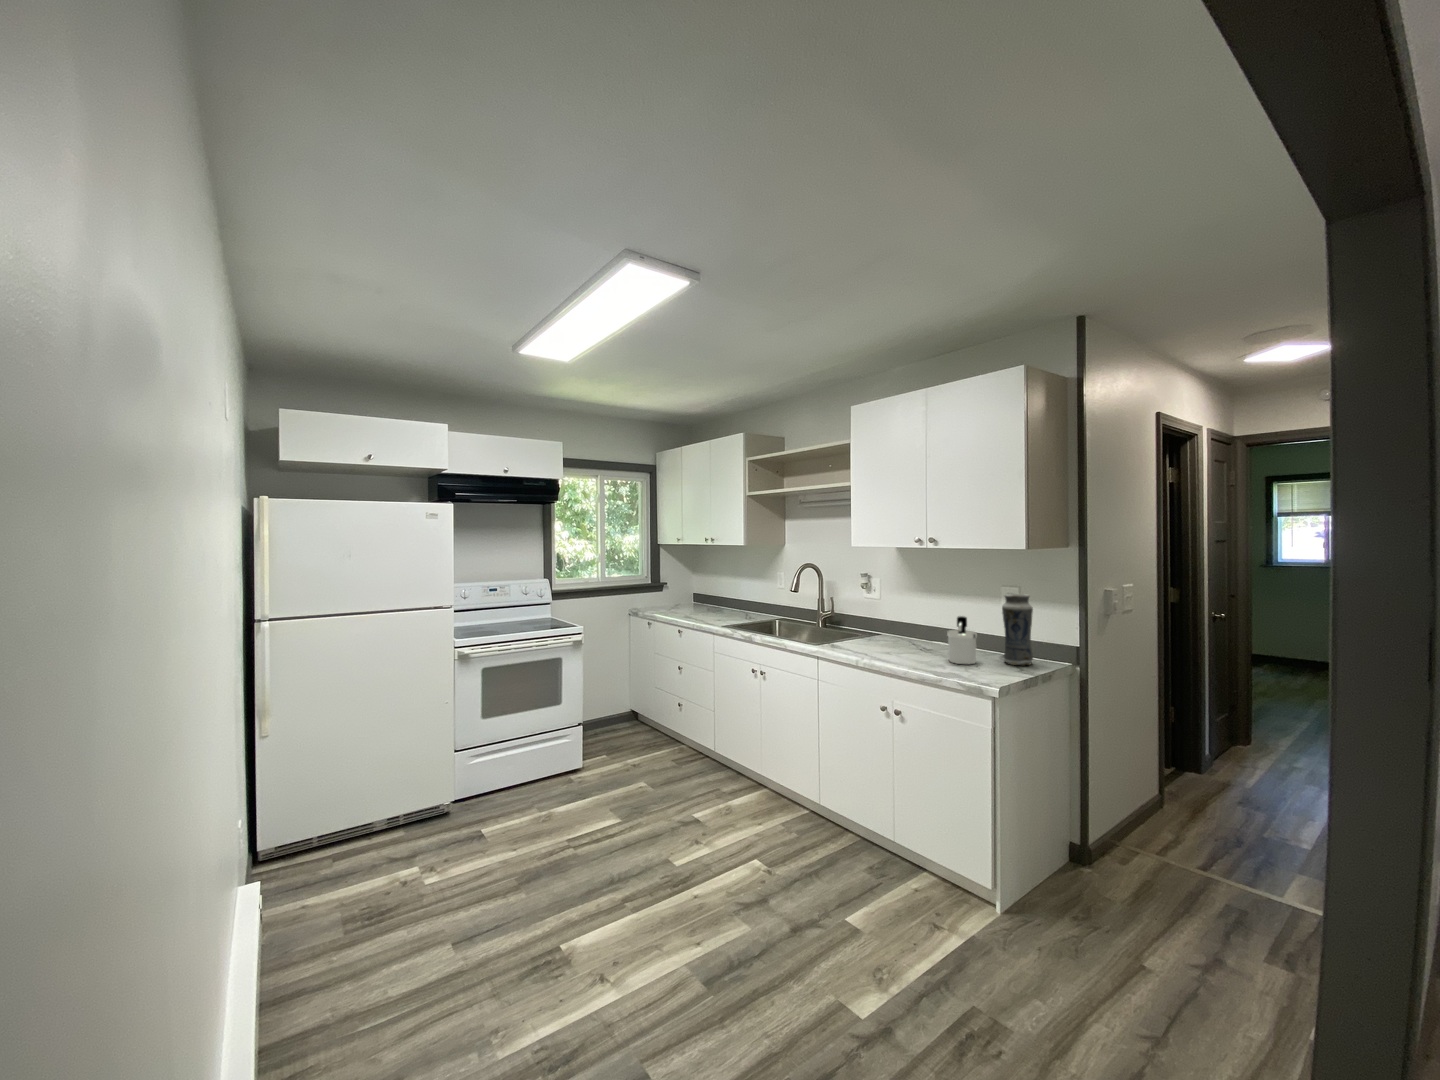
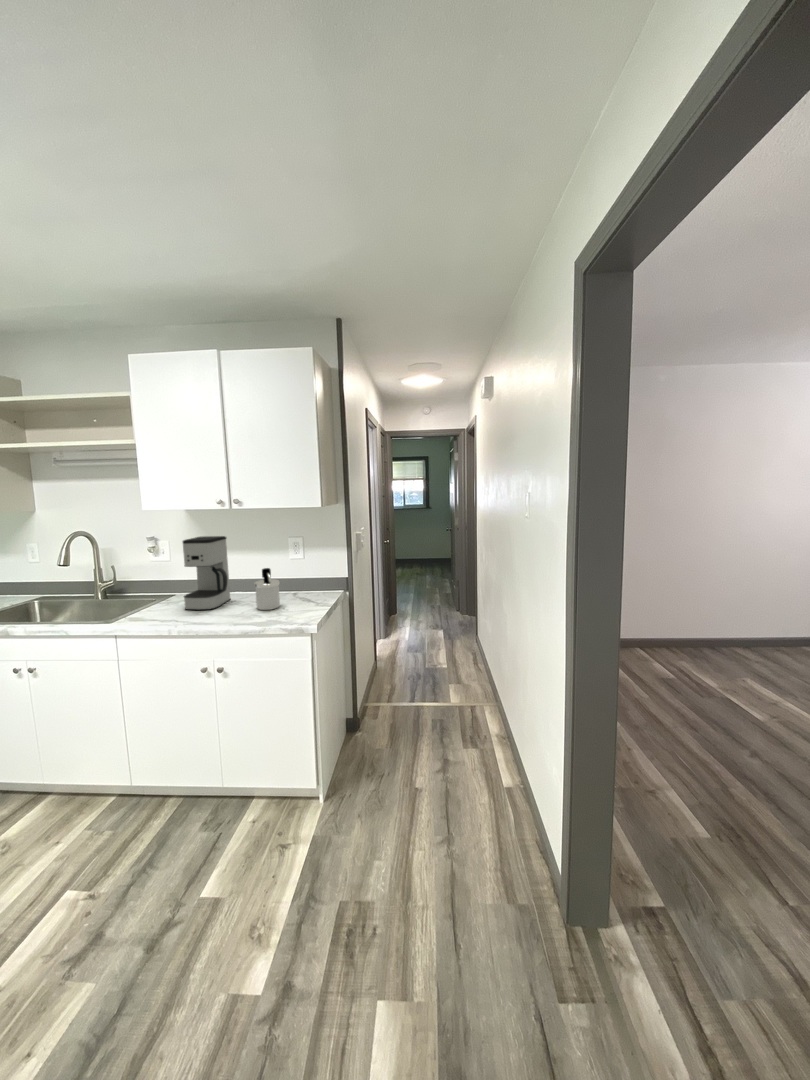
coffee maker: none [880,576,929,653] -> present [183,536,230,610]
vase: present [1002,594,1033,665] -> none [296,544,321,601]

